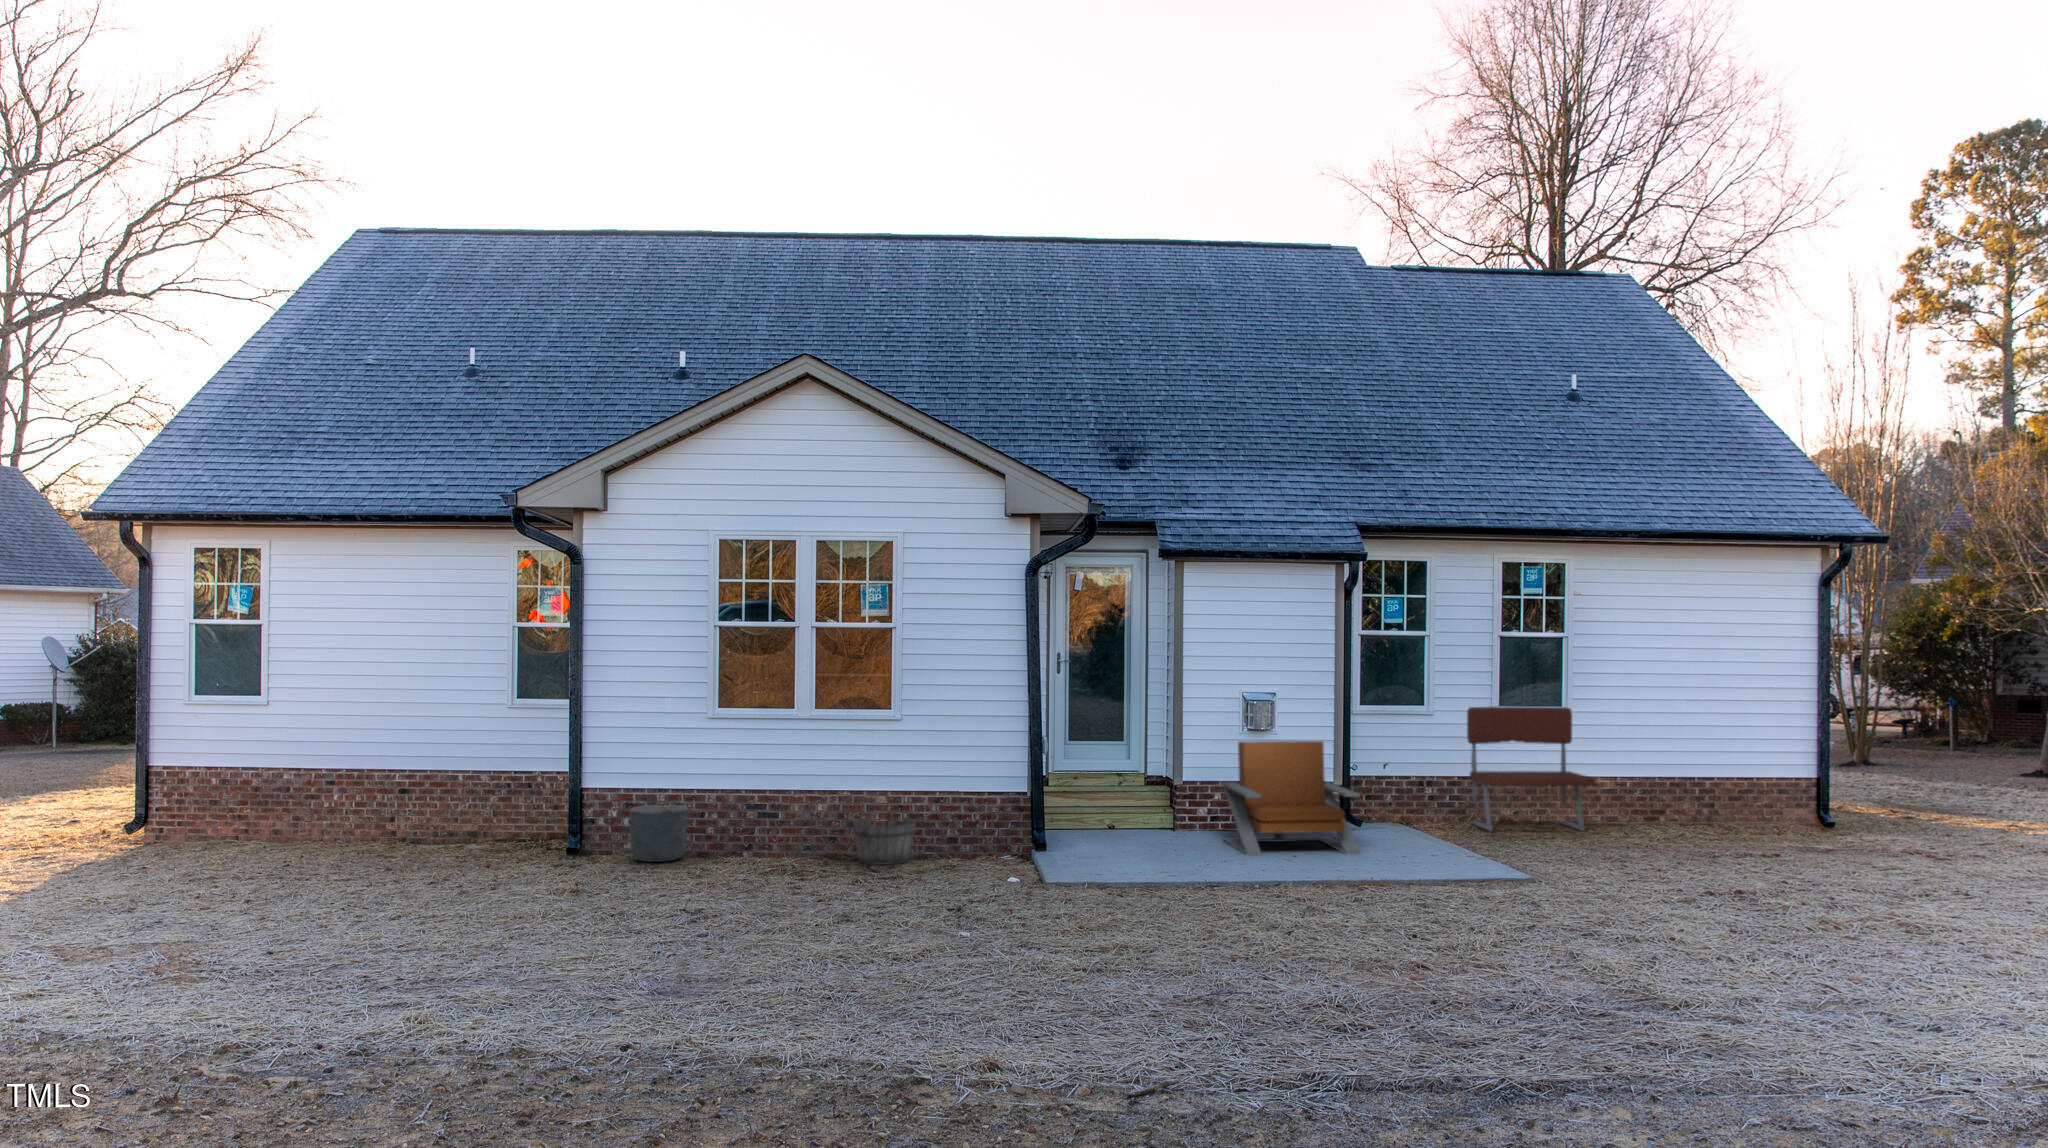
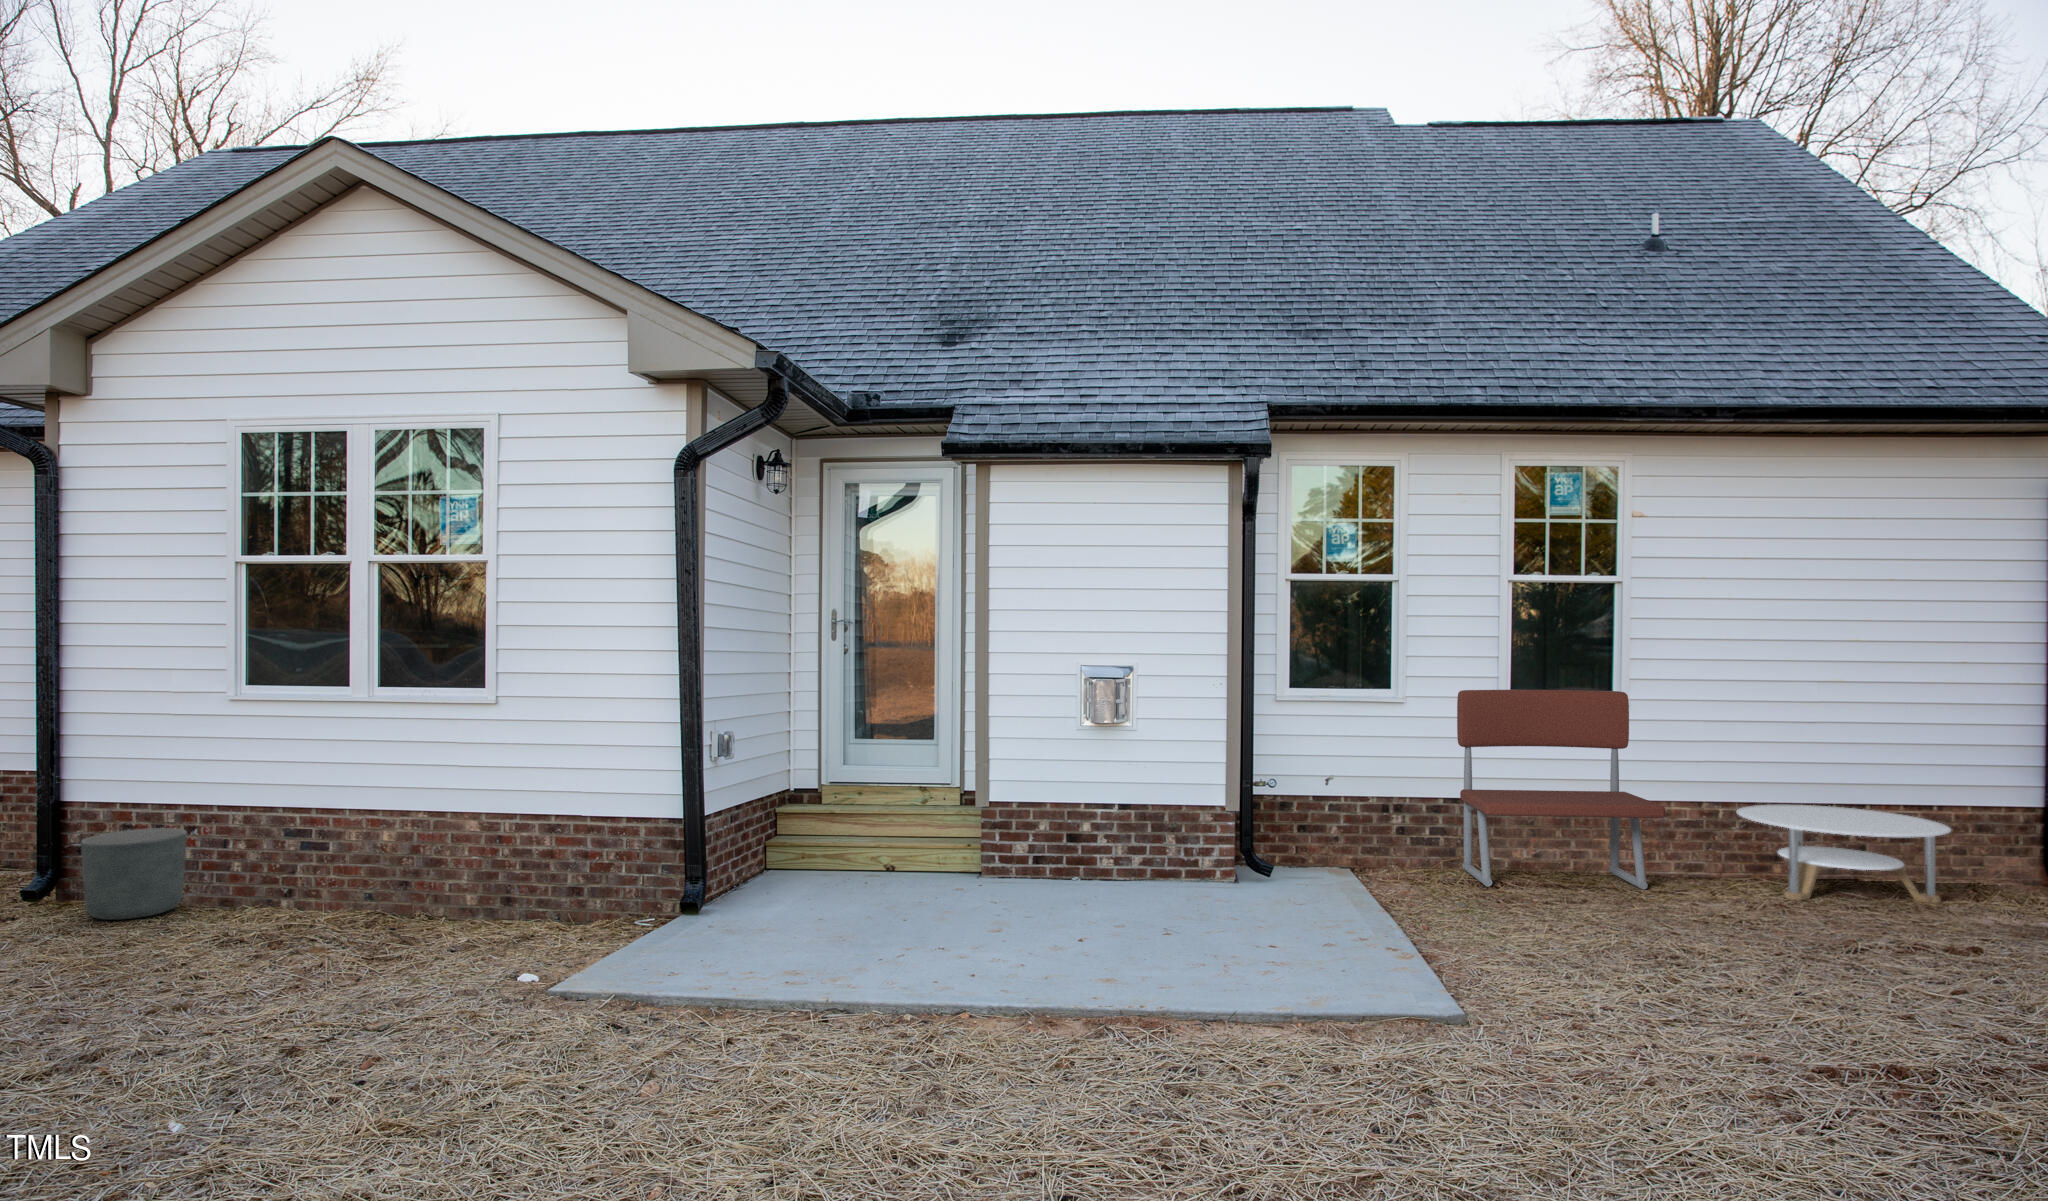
lounge chair: present [1222,741,1360,856] -> none [1040,742,1234,933]
round table: none [1636,779,1757,834] -> present [1736,805,1951,903]
wooden bucket: present [853,811,916,865] -> none [394,841,505,936]

